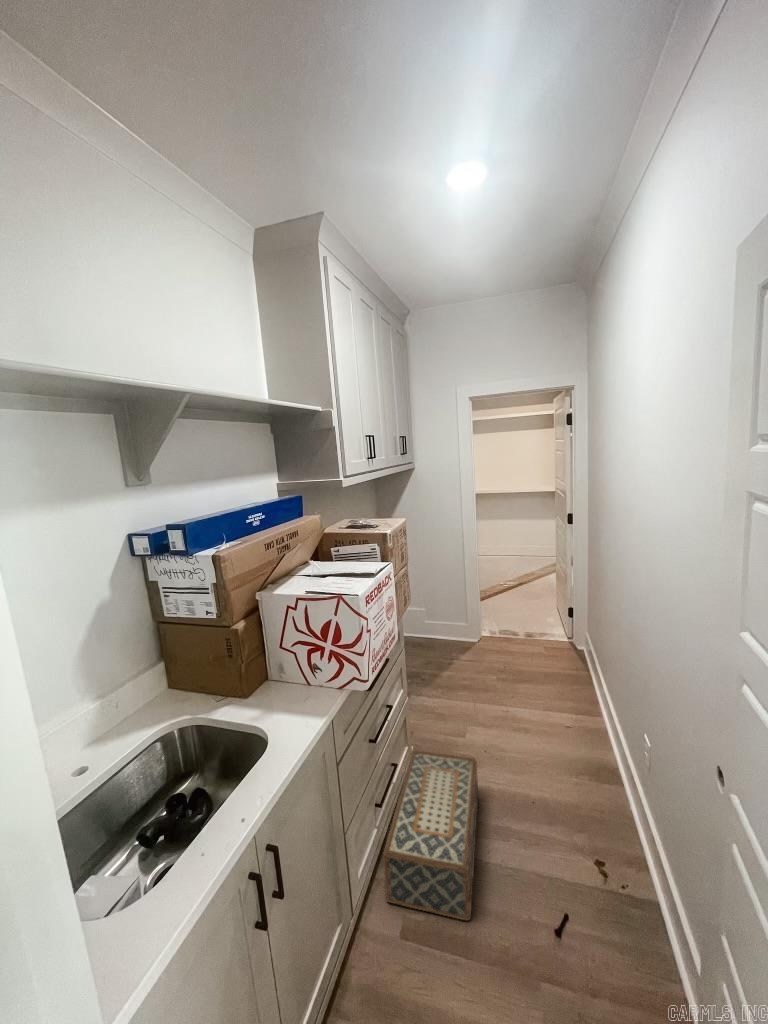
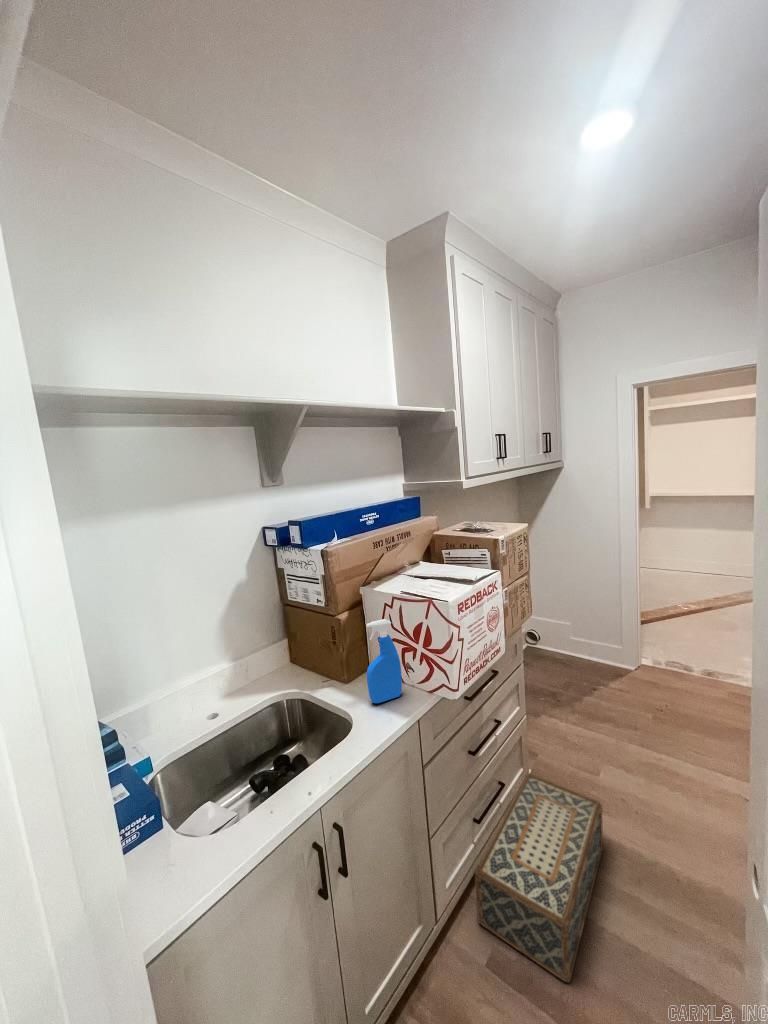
spray bottle: none [275,622,311,711] -> present [366,619,402,703]

